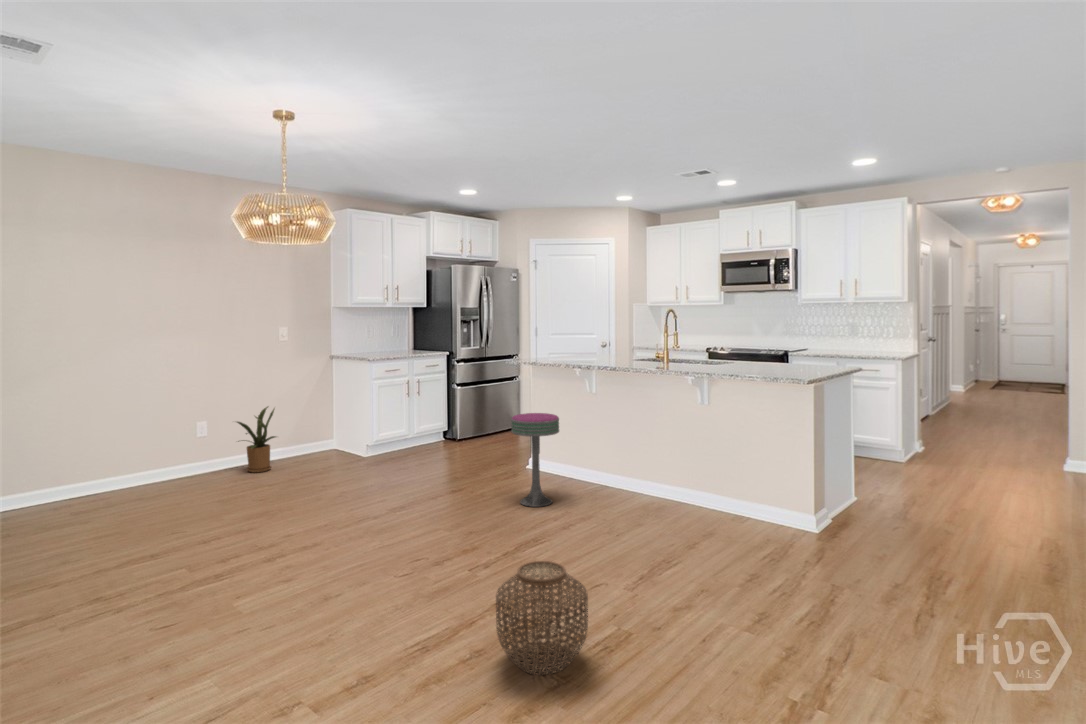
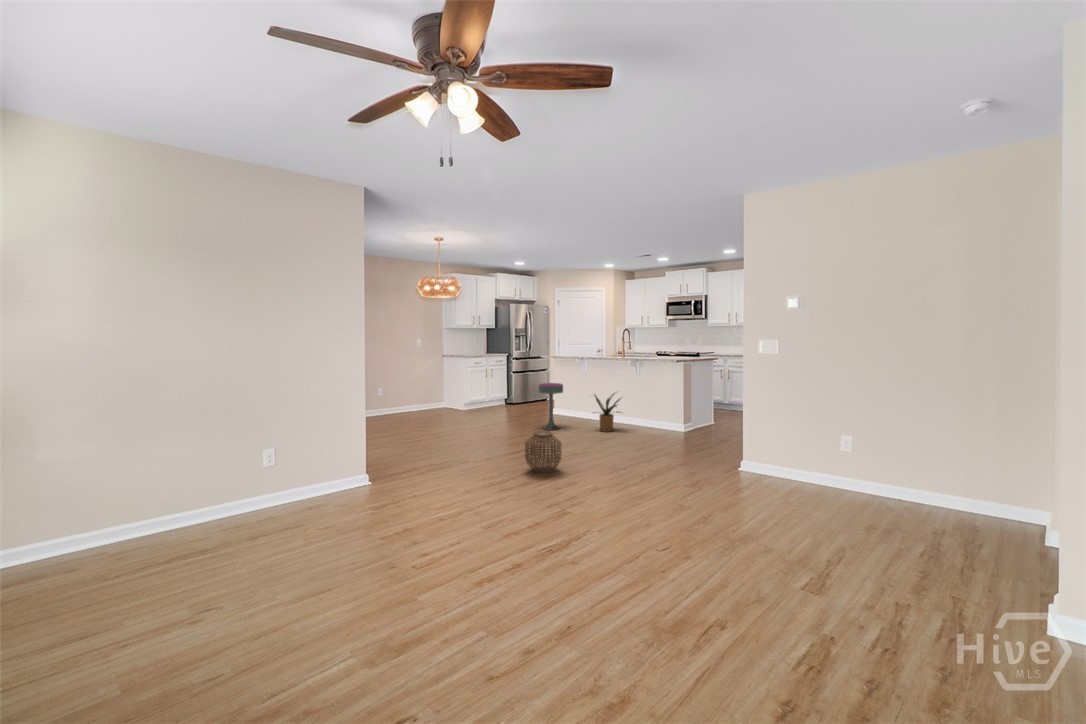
house plant: present [237,407,276,473] -> present [595,393,621,432]

